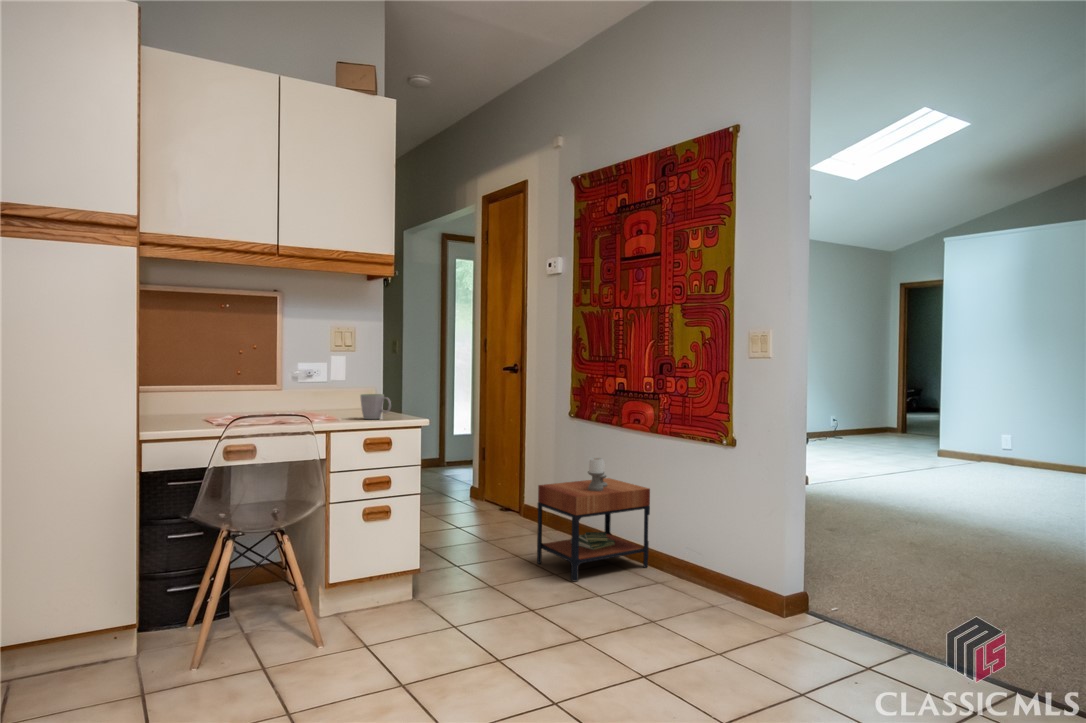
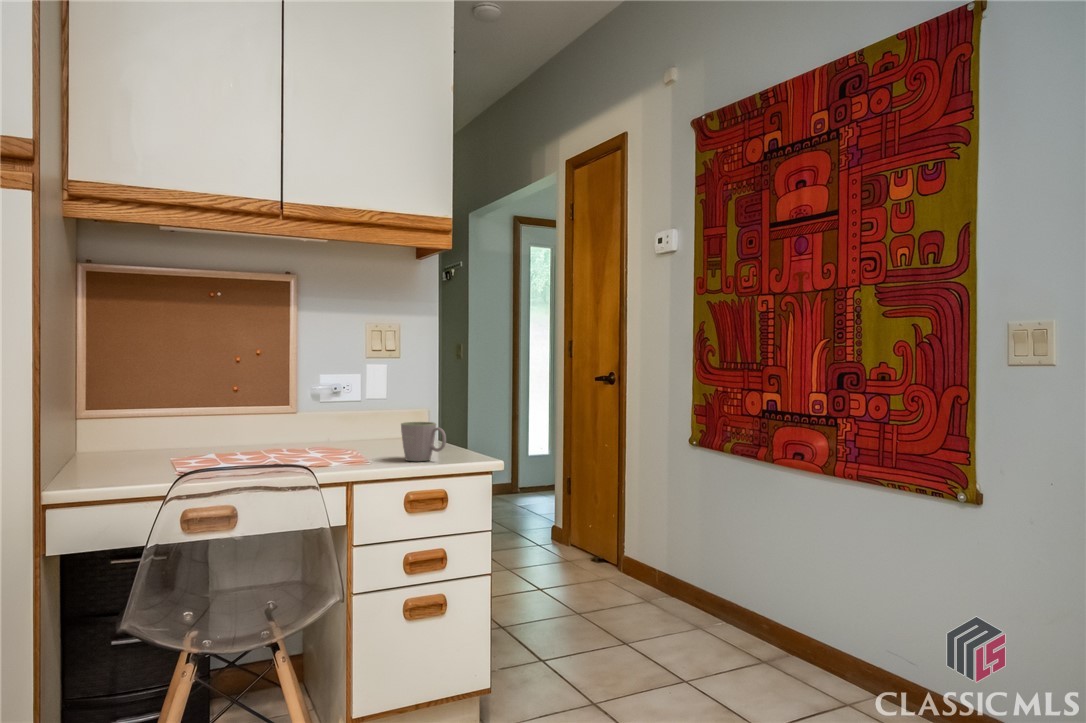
side table: present [537,458,650,581] -> none [655,511,824,700]

